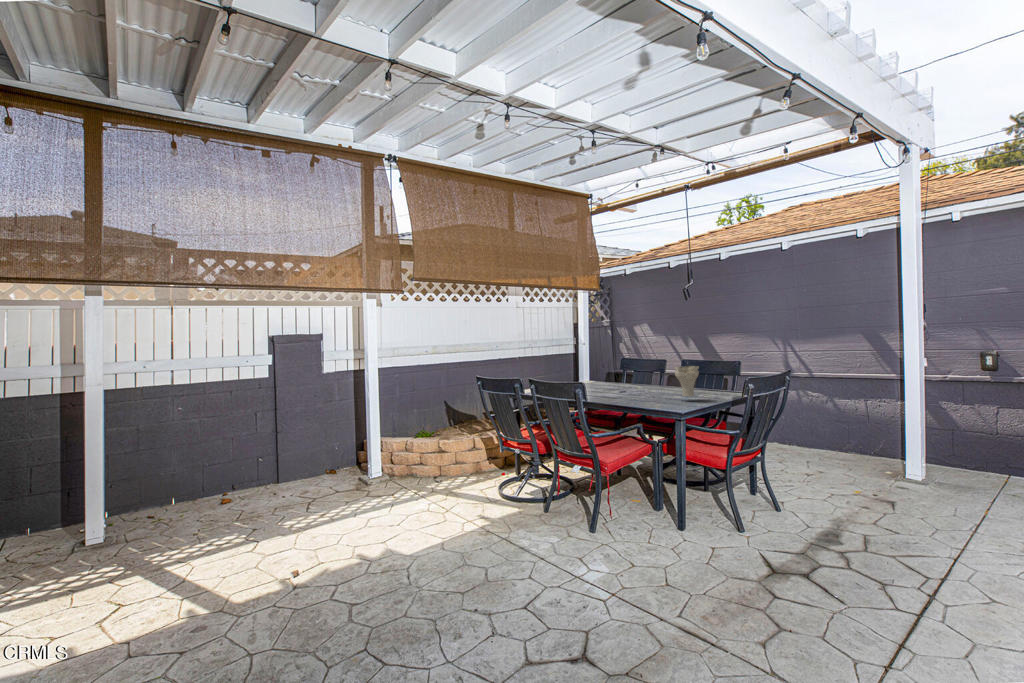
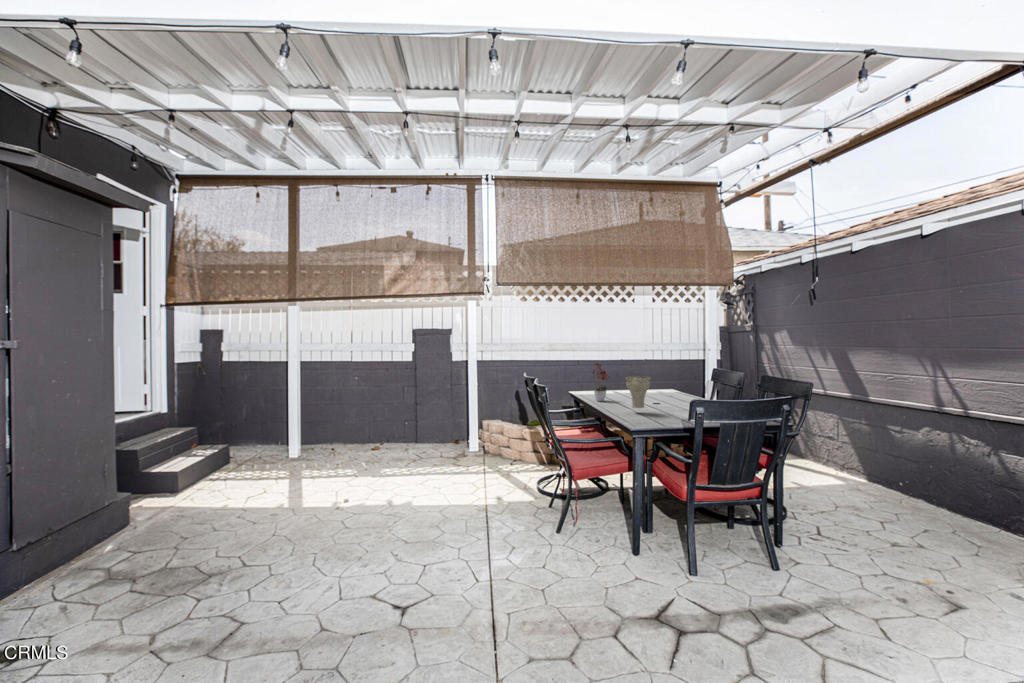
flower arrangement: none [601,356,630,397] -> present [591,363,610,401]

